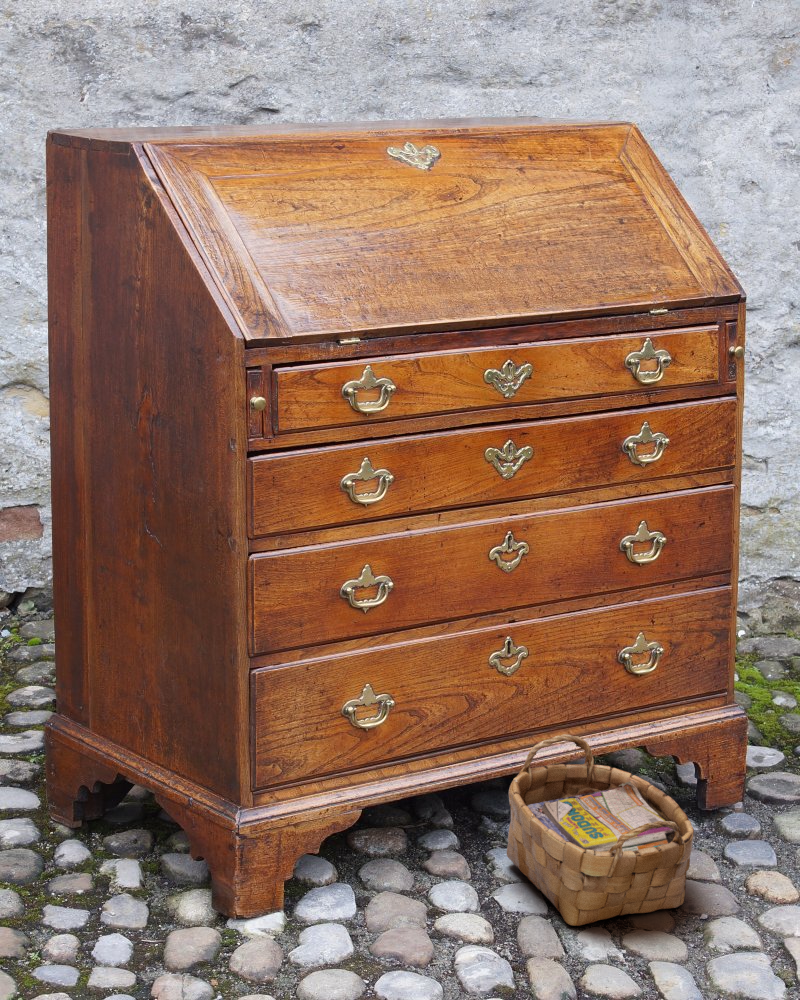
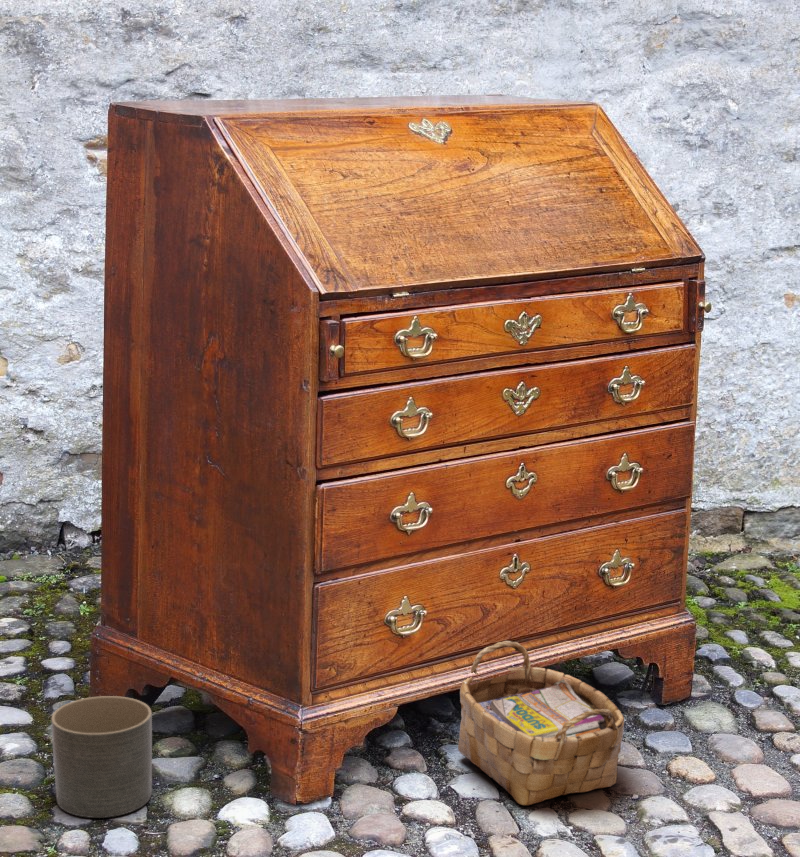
planter: none [47,779,158,916] -> present [52,696,152,818]

